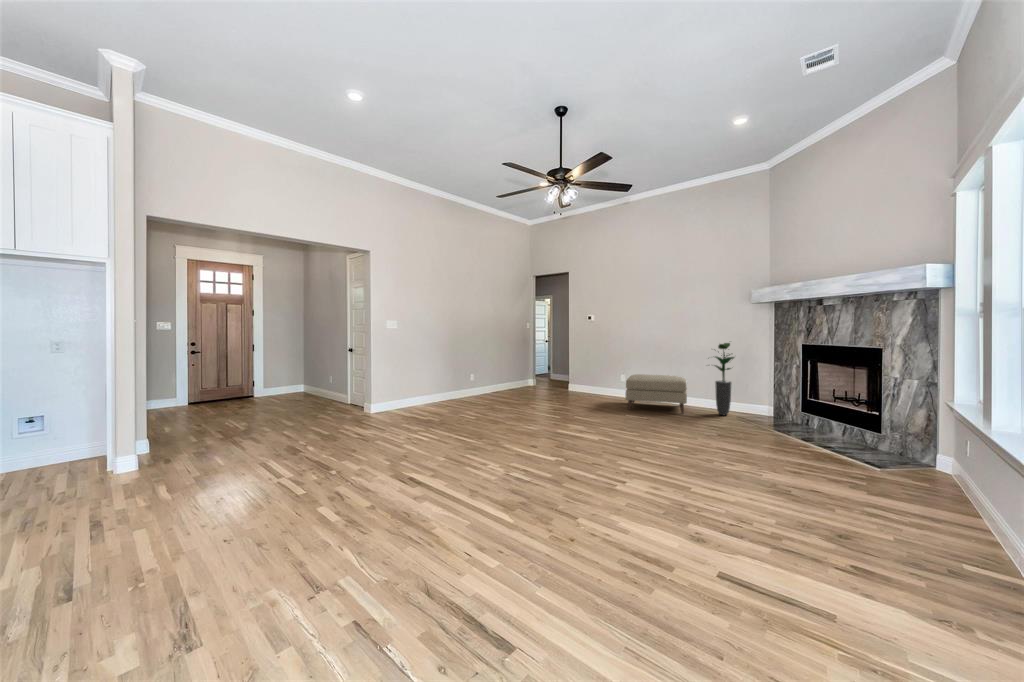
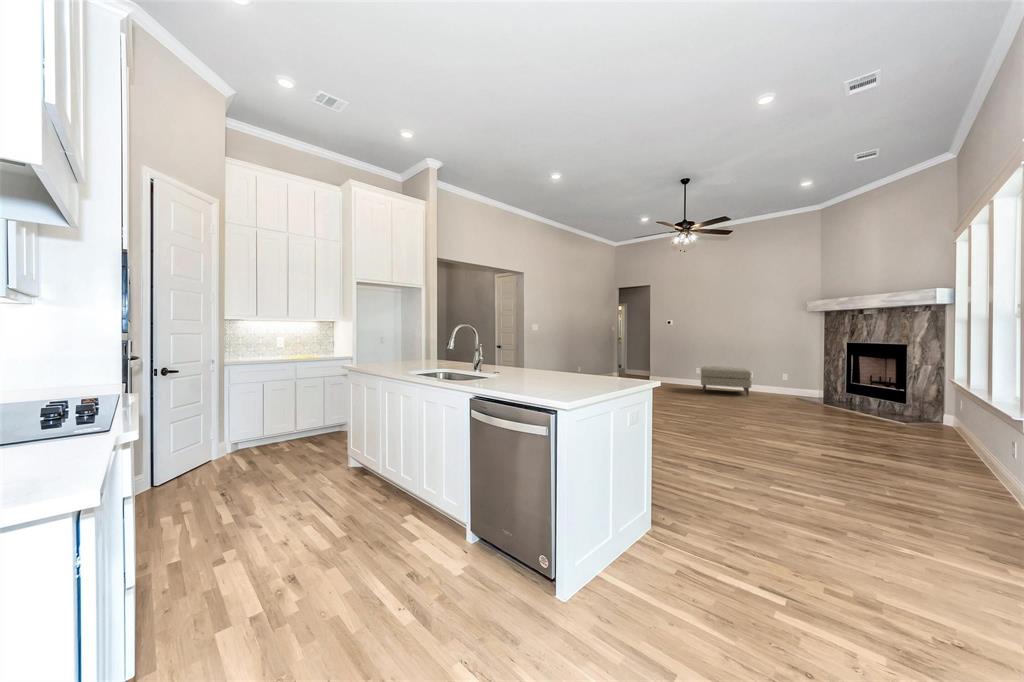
potted plant: present [715,343,734,415] -> none [766,341,797,397]

